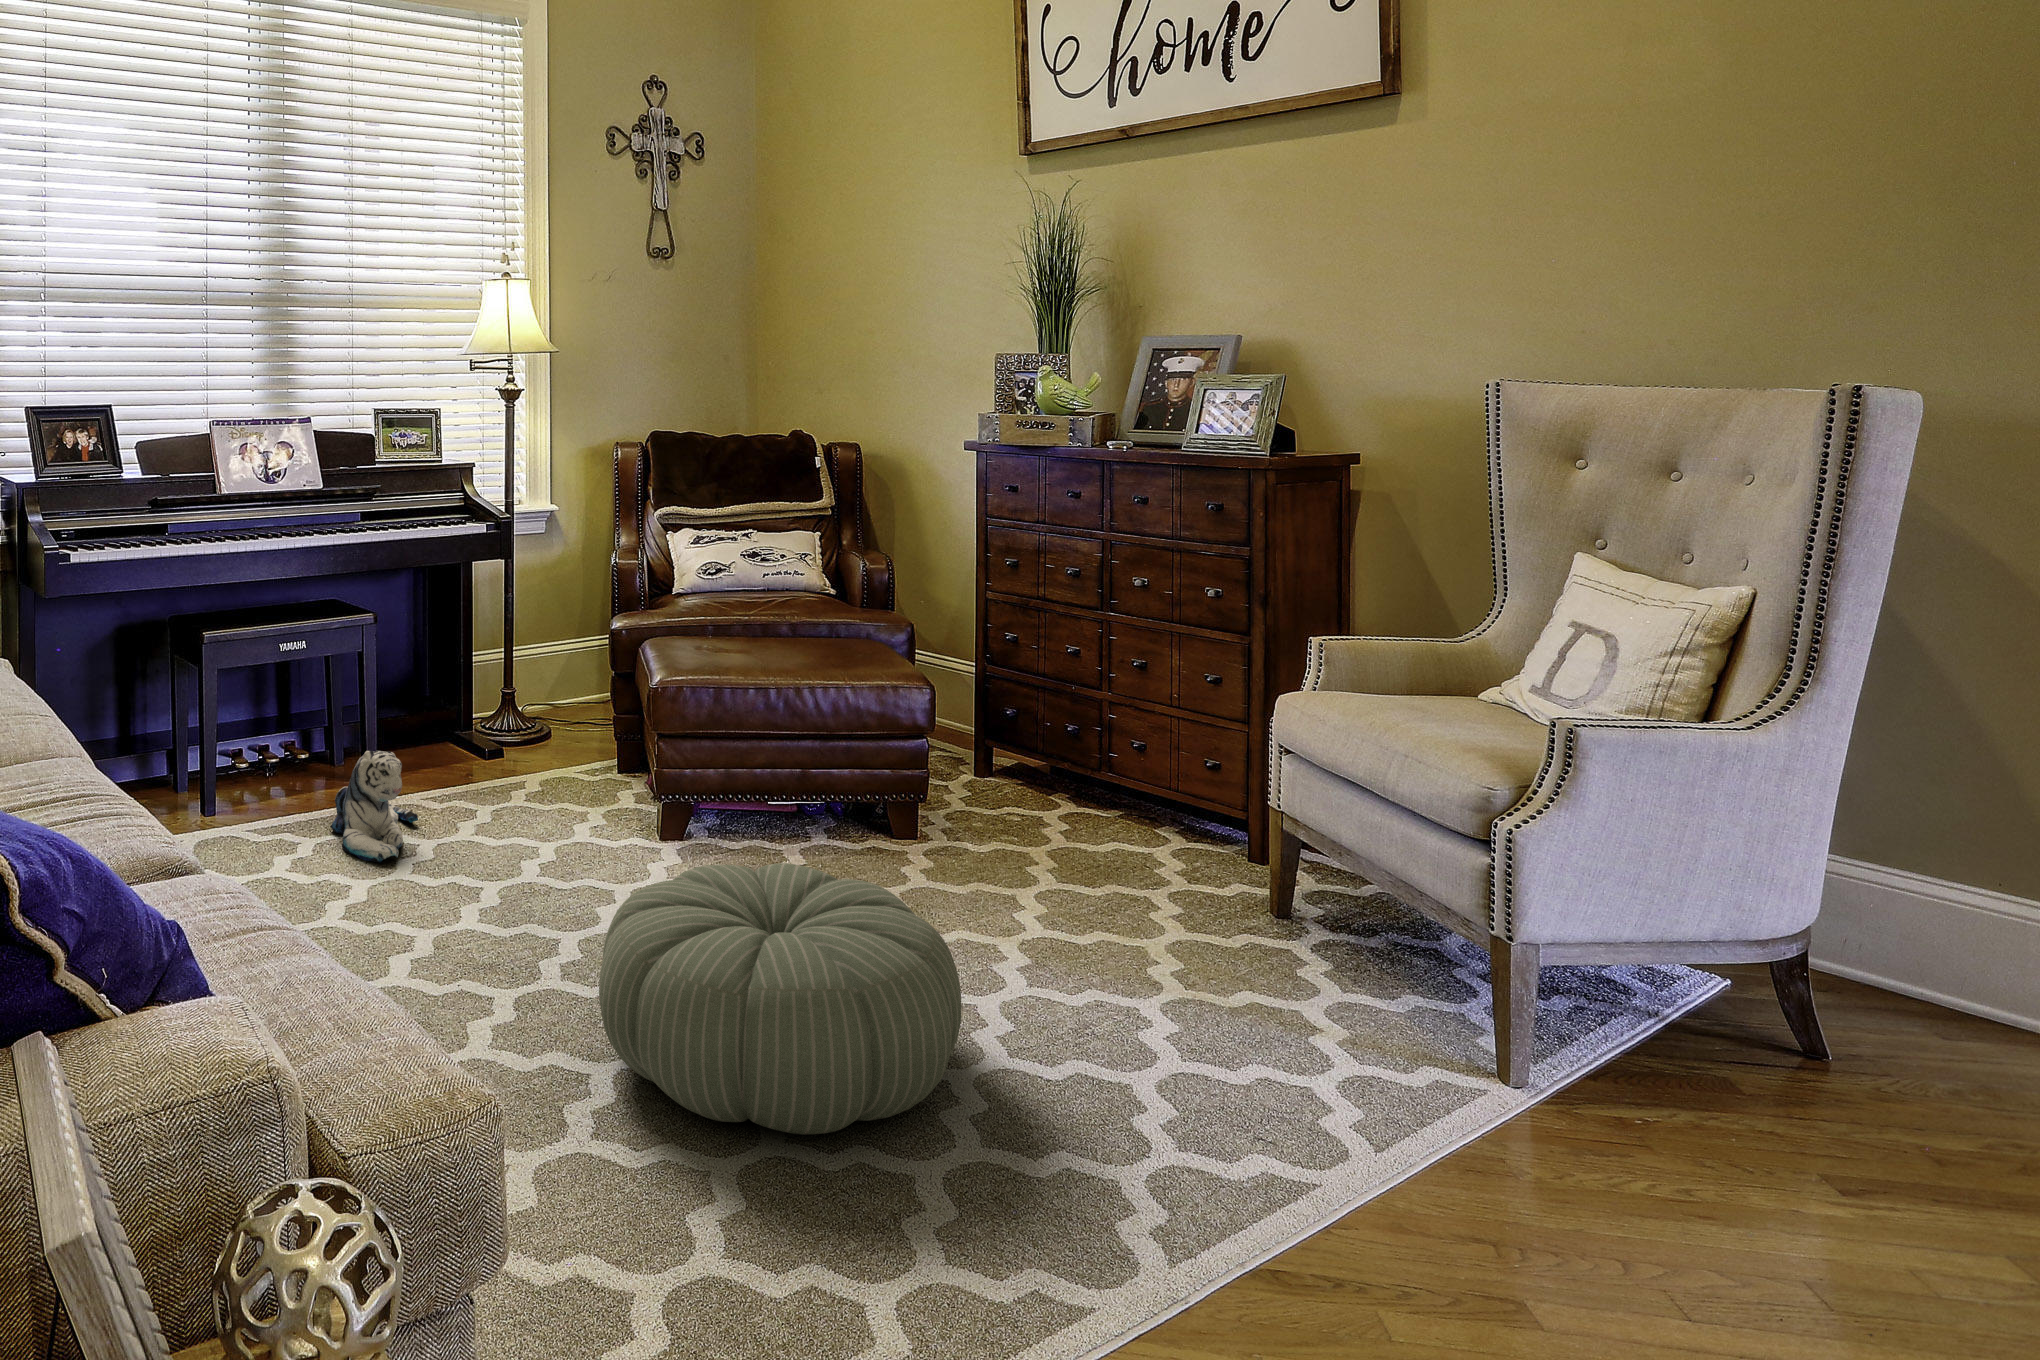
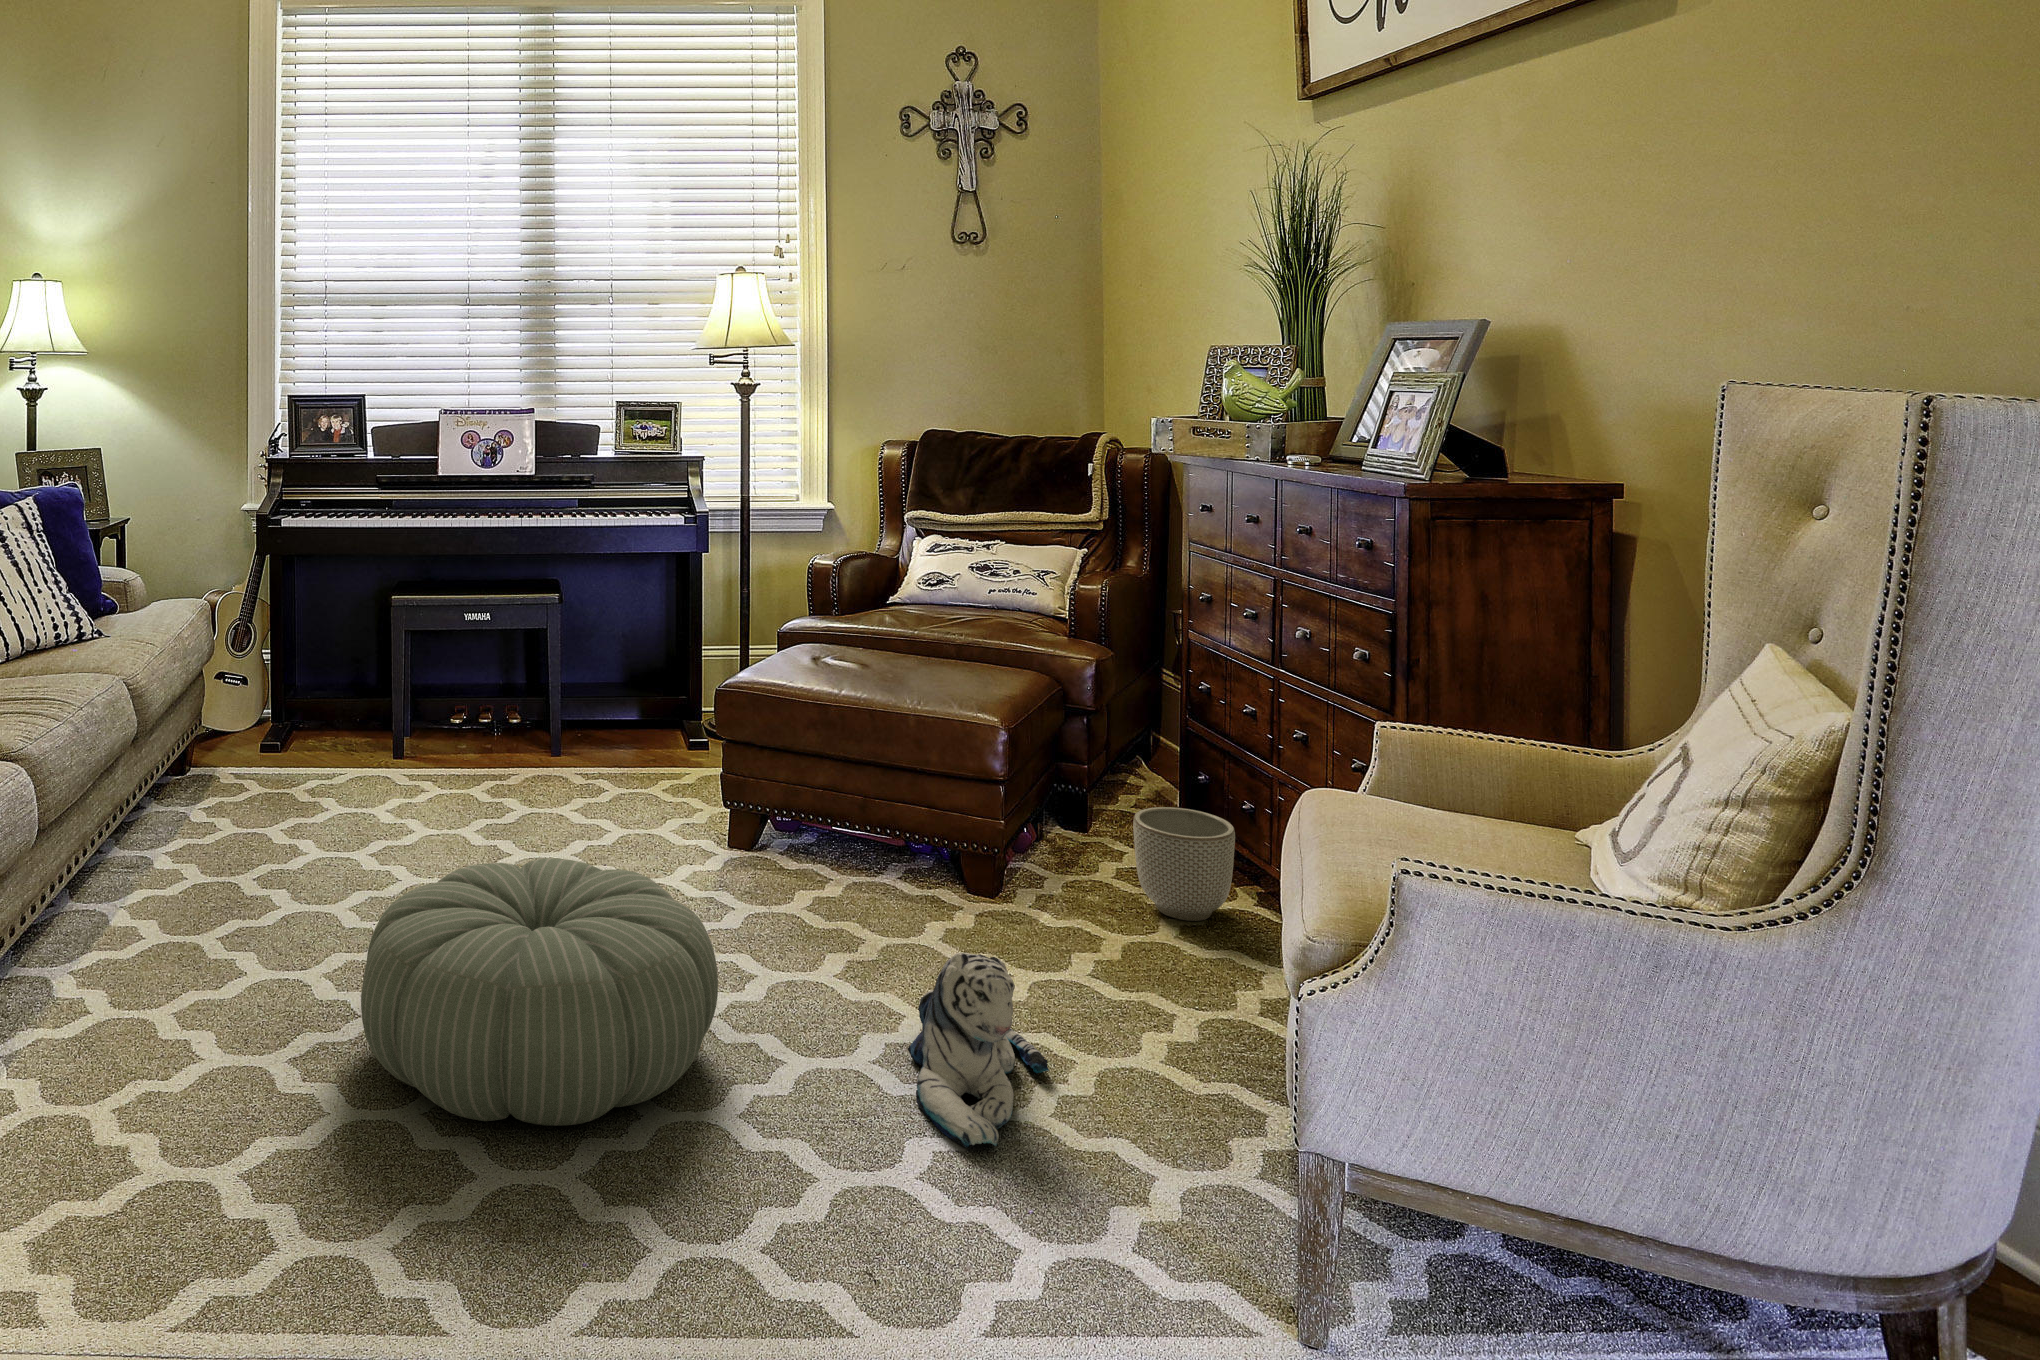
planter: none [993,735,1074,825] -> present [1133,807,1235,921]
plush toy: present [330,751,418,862] -> present [908,953,1049,1147]

